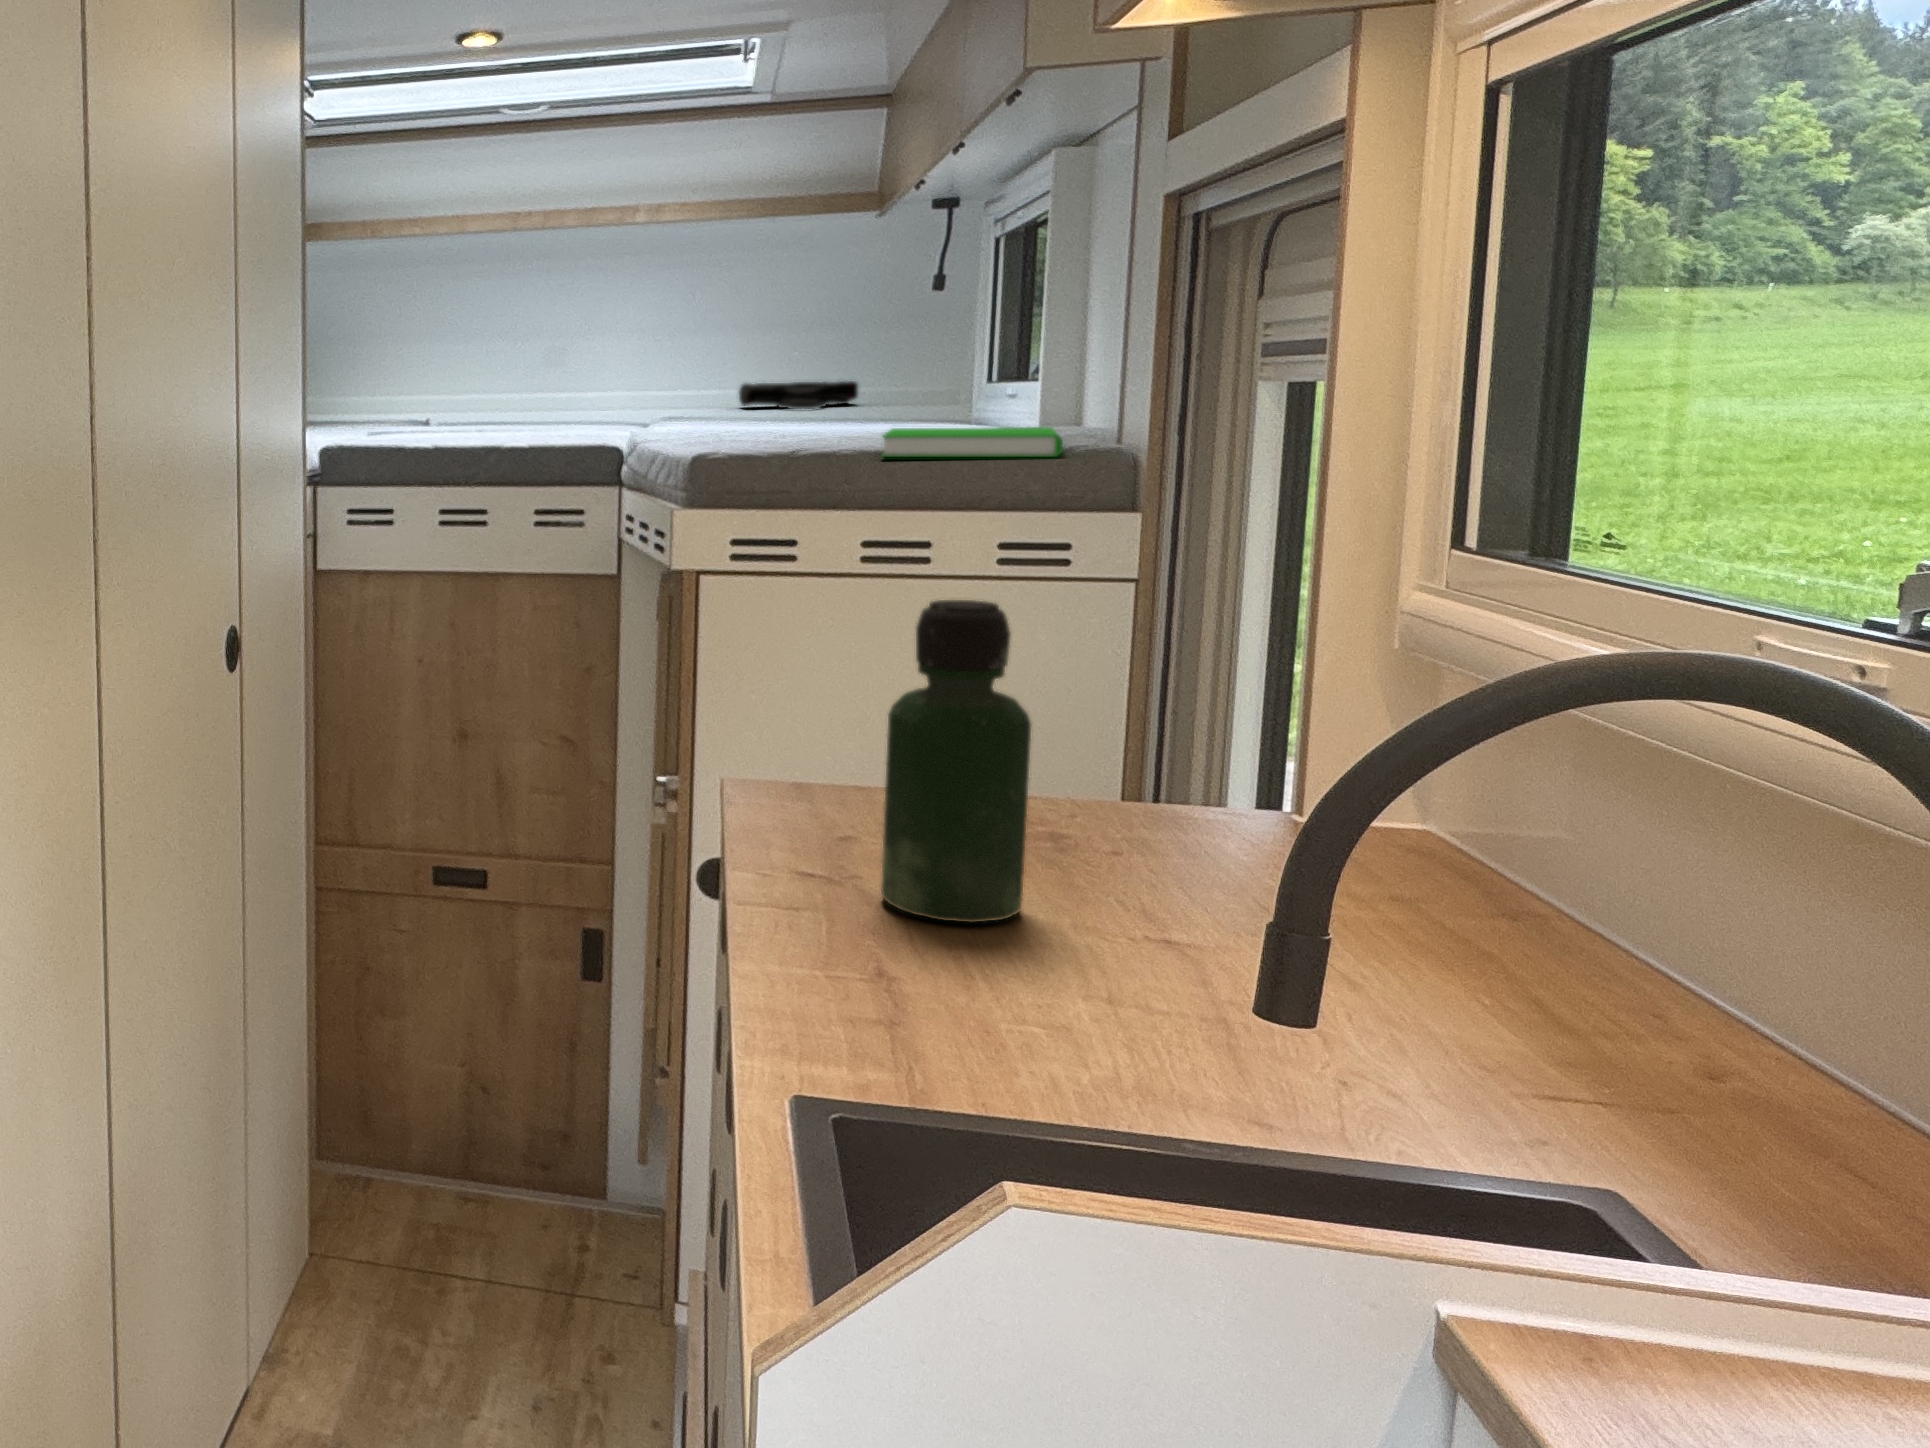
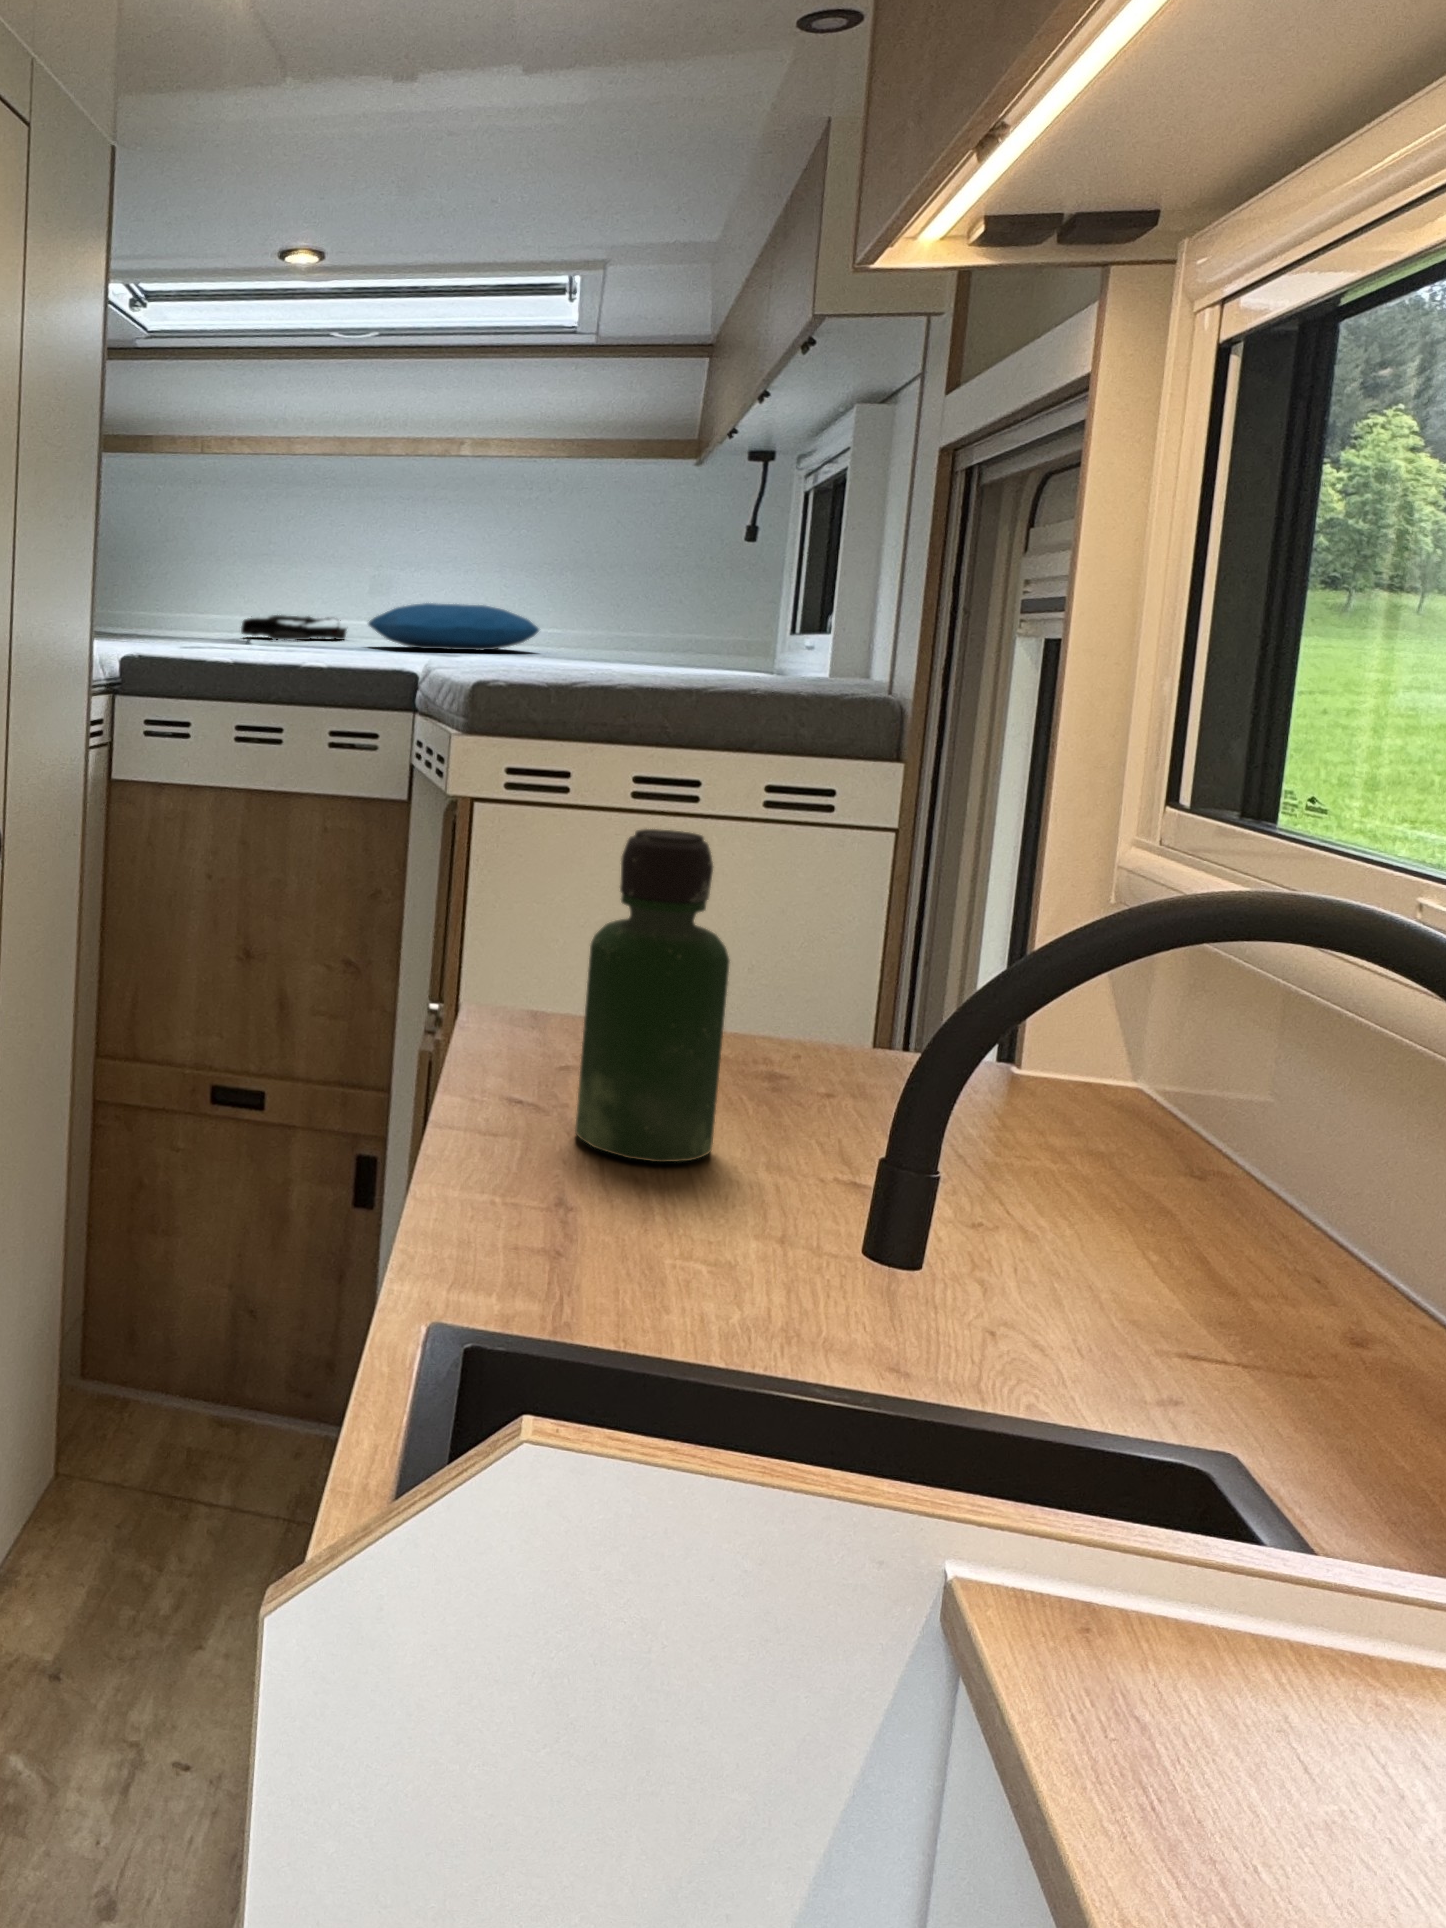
pillow: none [555,373,733,418] -> present [368,603,539,651]
tote bag: present [739,381,858,409] -> present [241,615,346,641]
book: present [882,427,1063,457] -> none [652,667,830,704]

